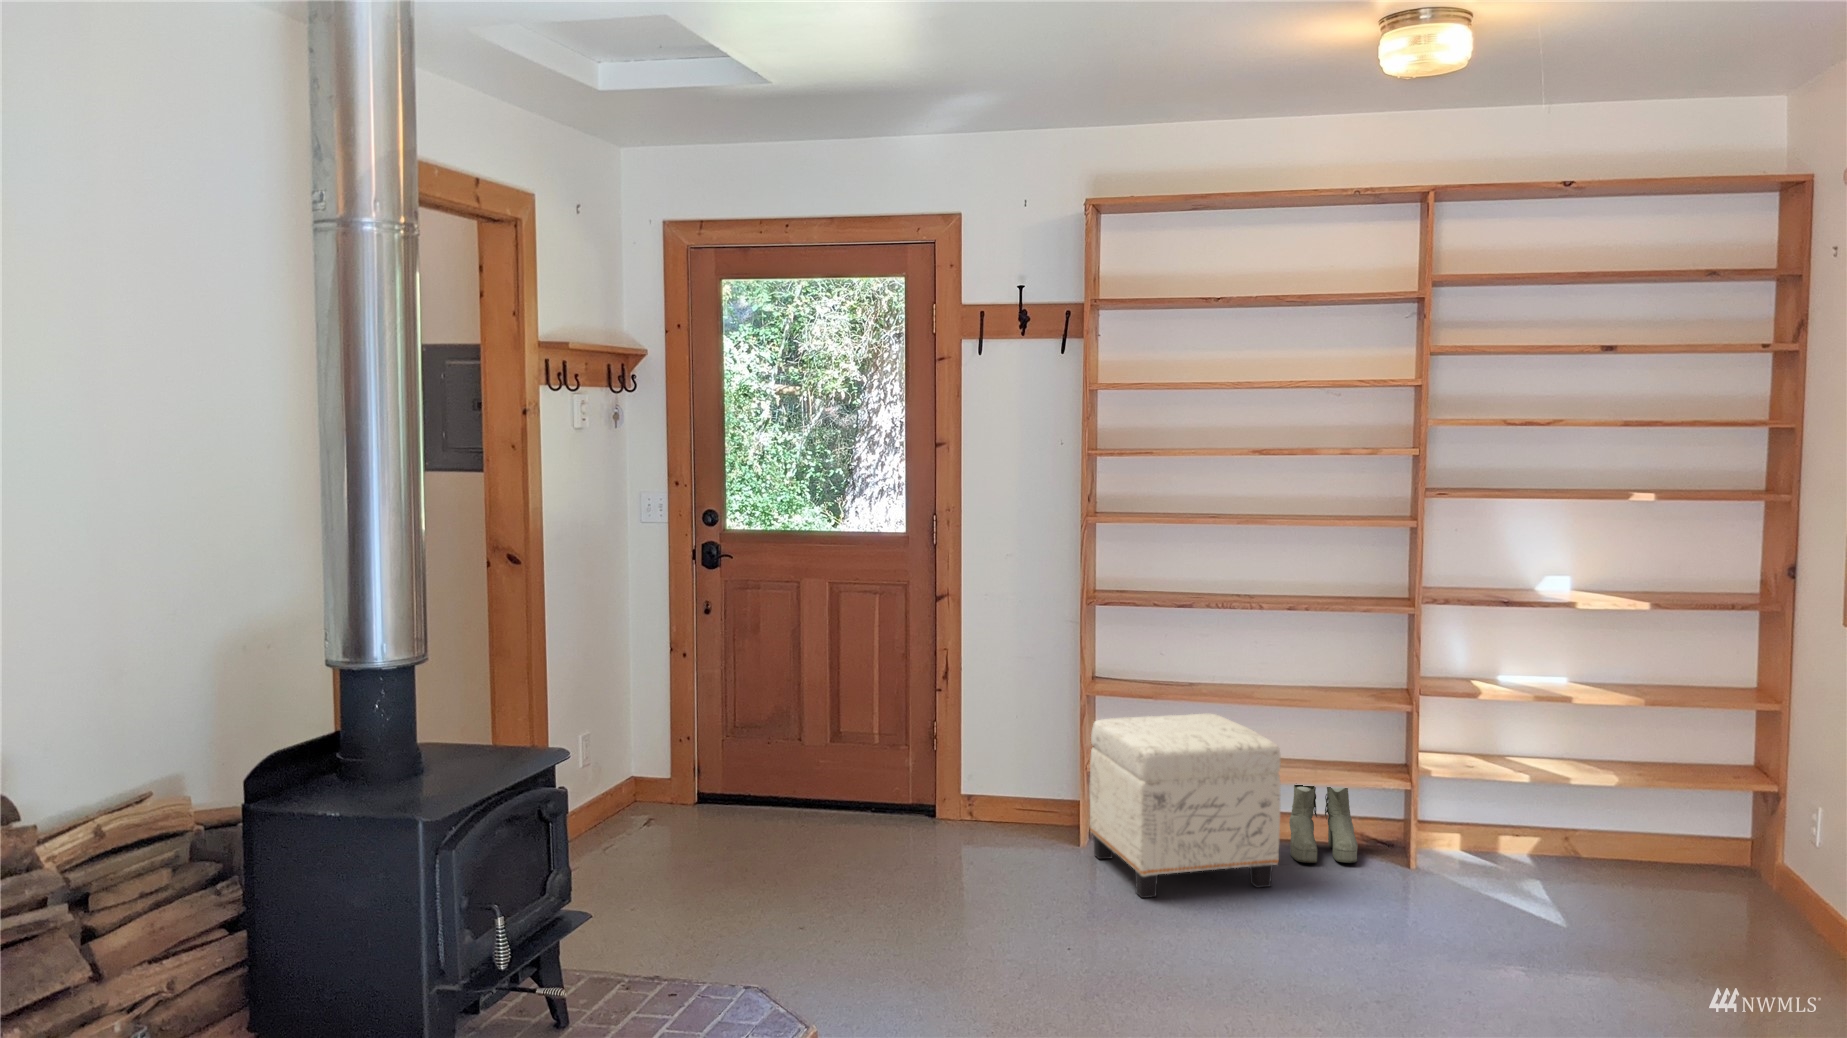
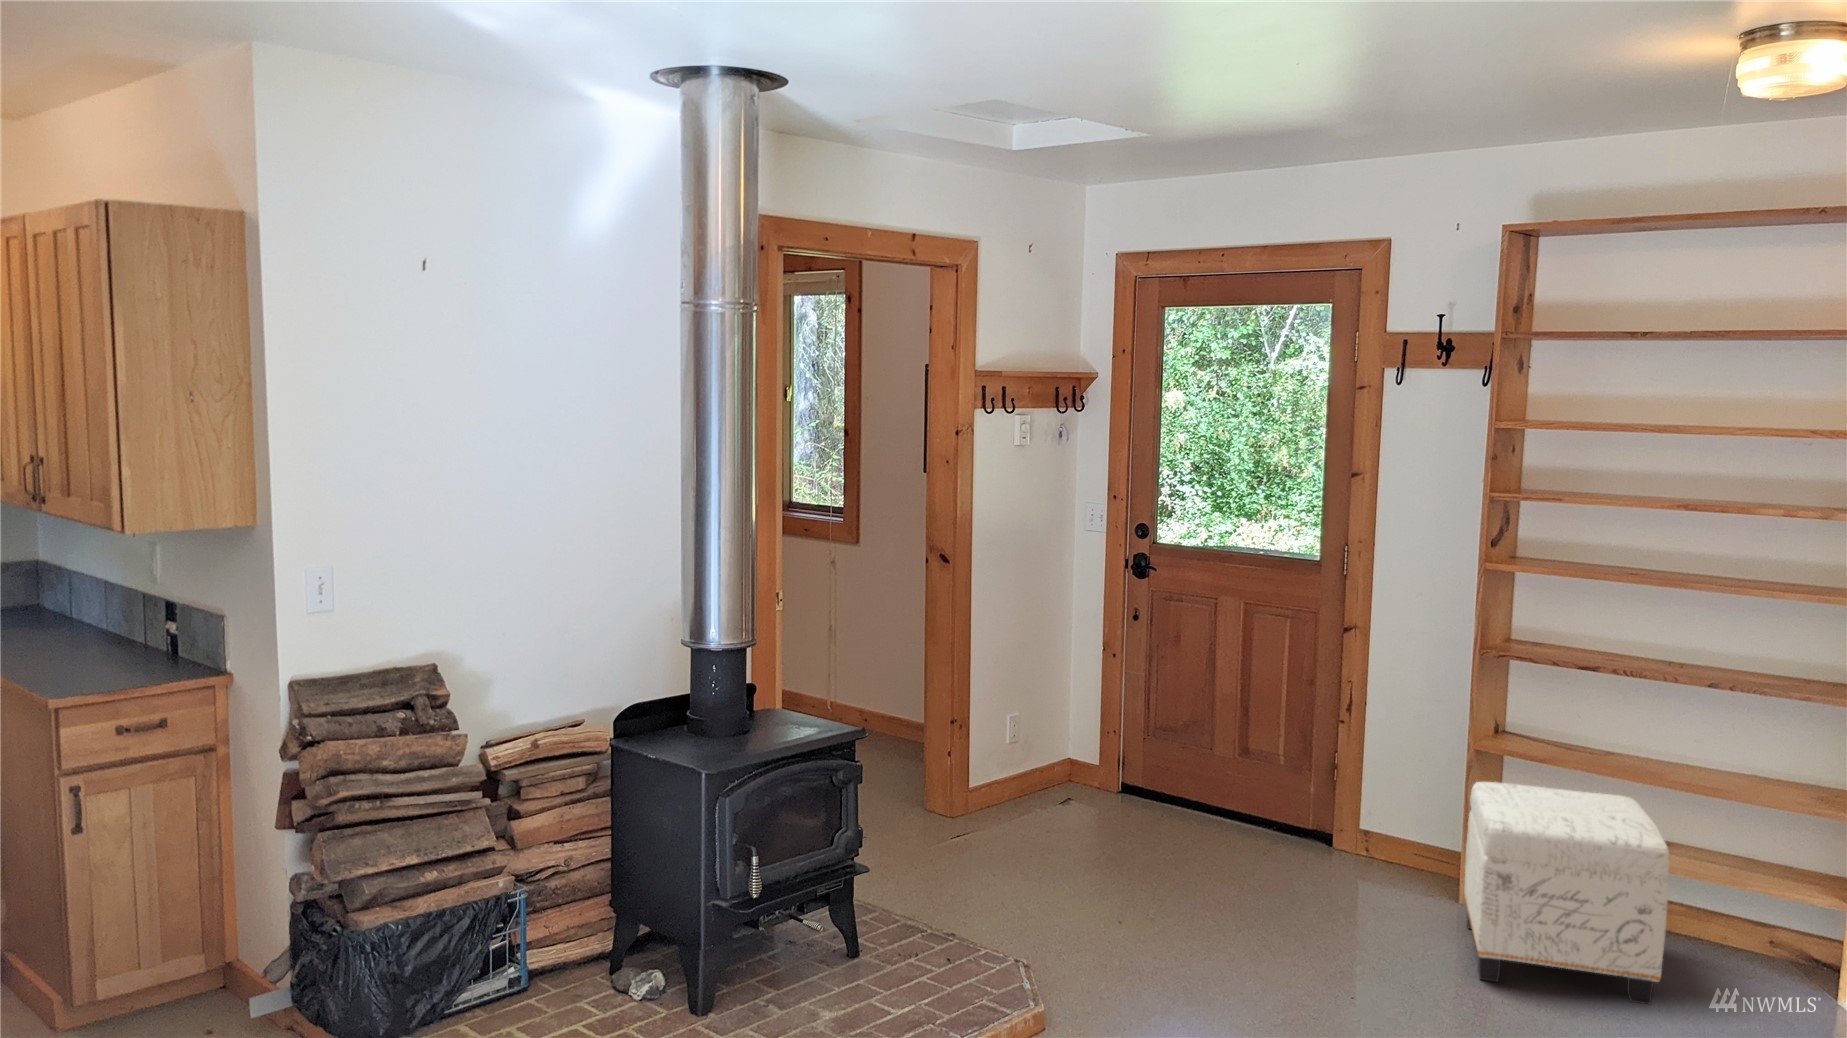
boots: present [1289,785,1358,863] -> none [1711,896,1804,1004]

